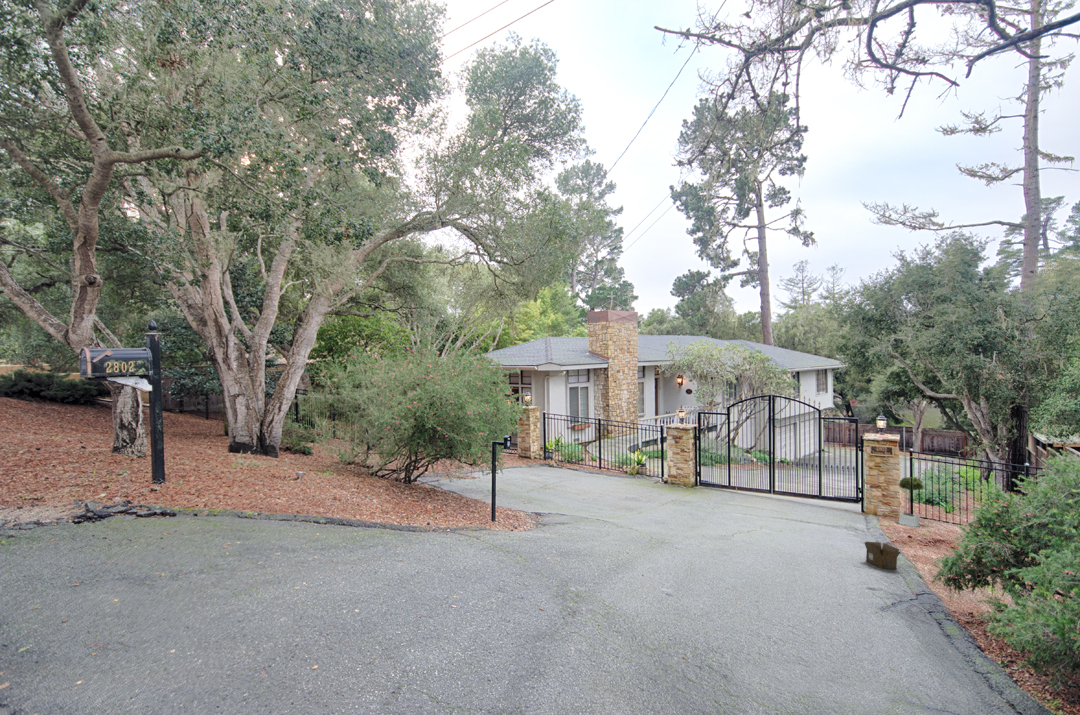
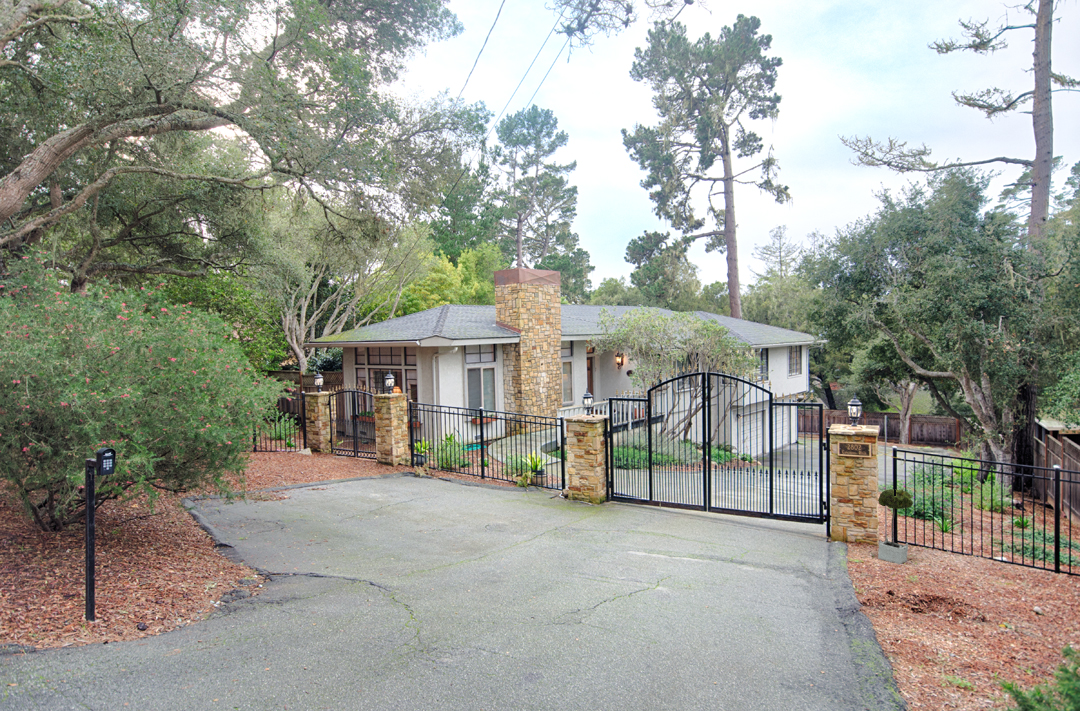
cardboard box: present [865,542,901,569] -> none [812,623,875,678]

